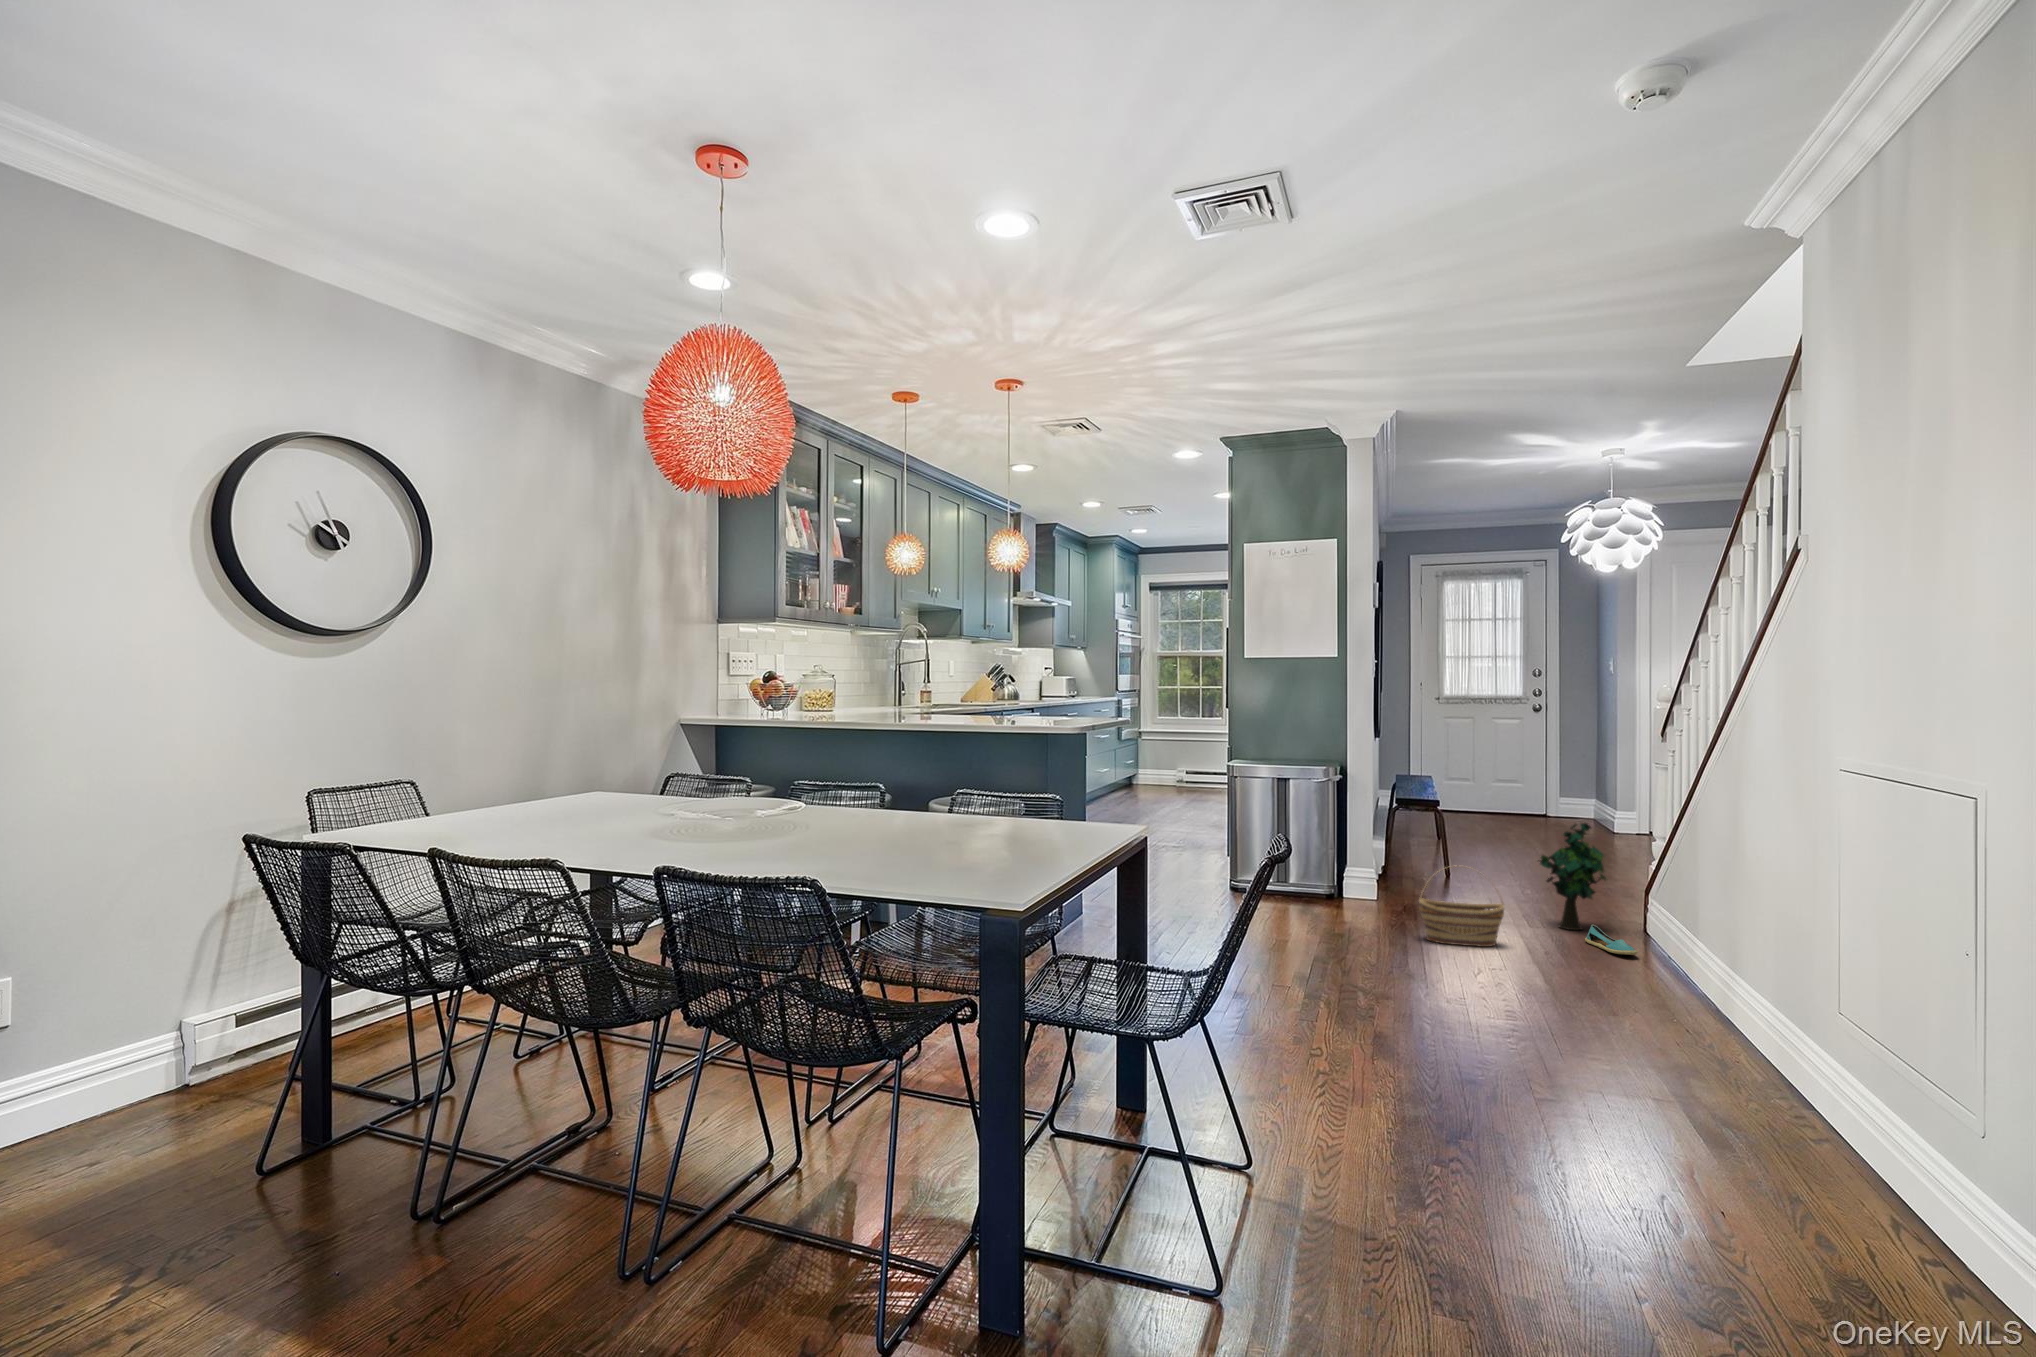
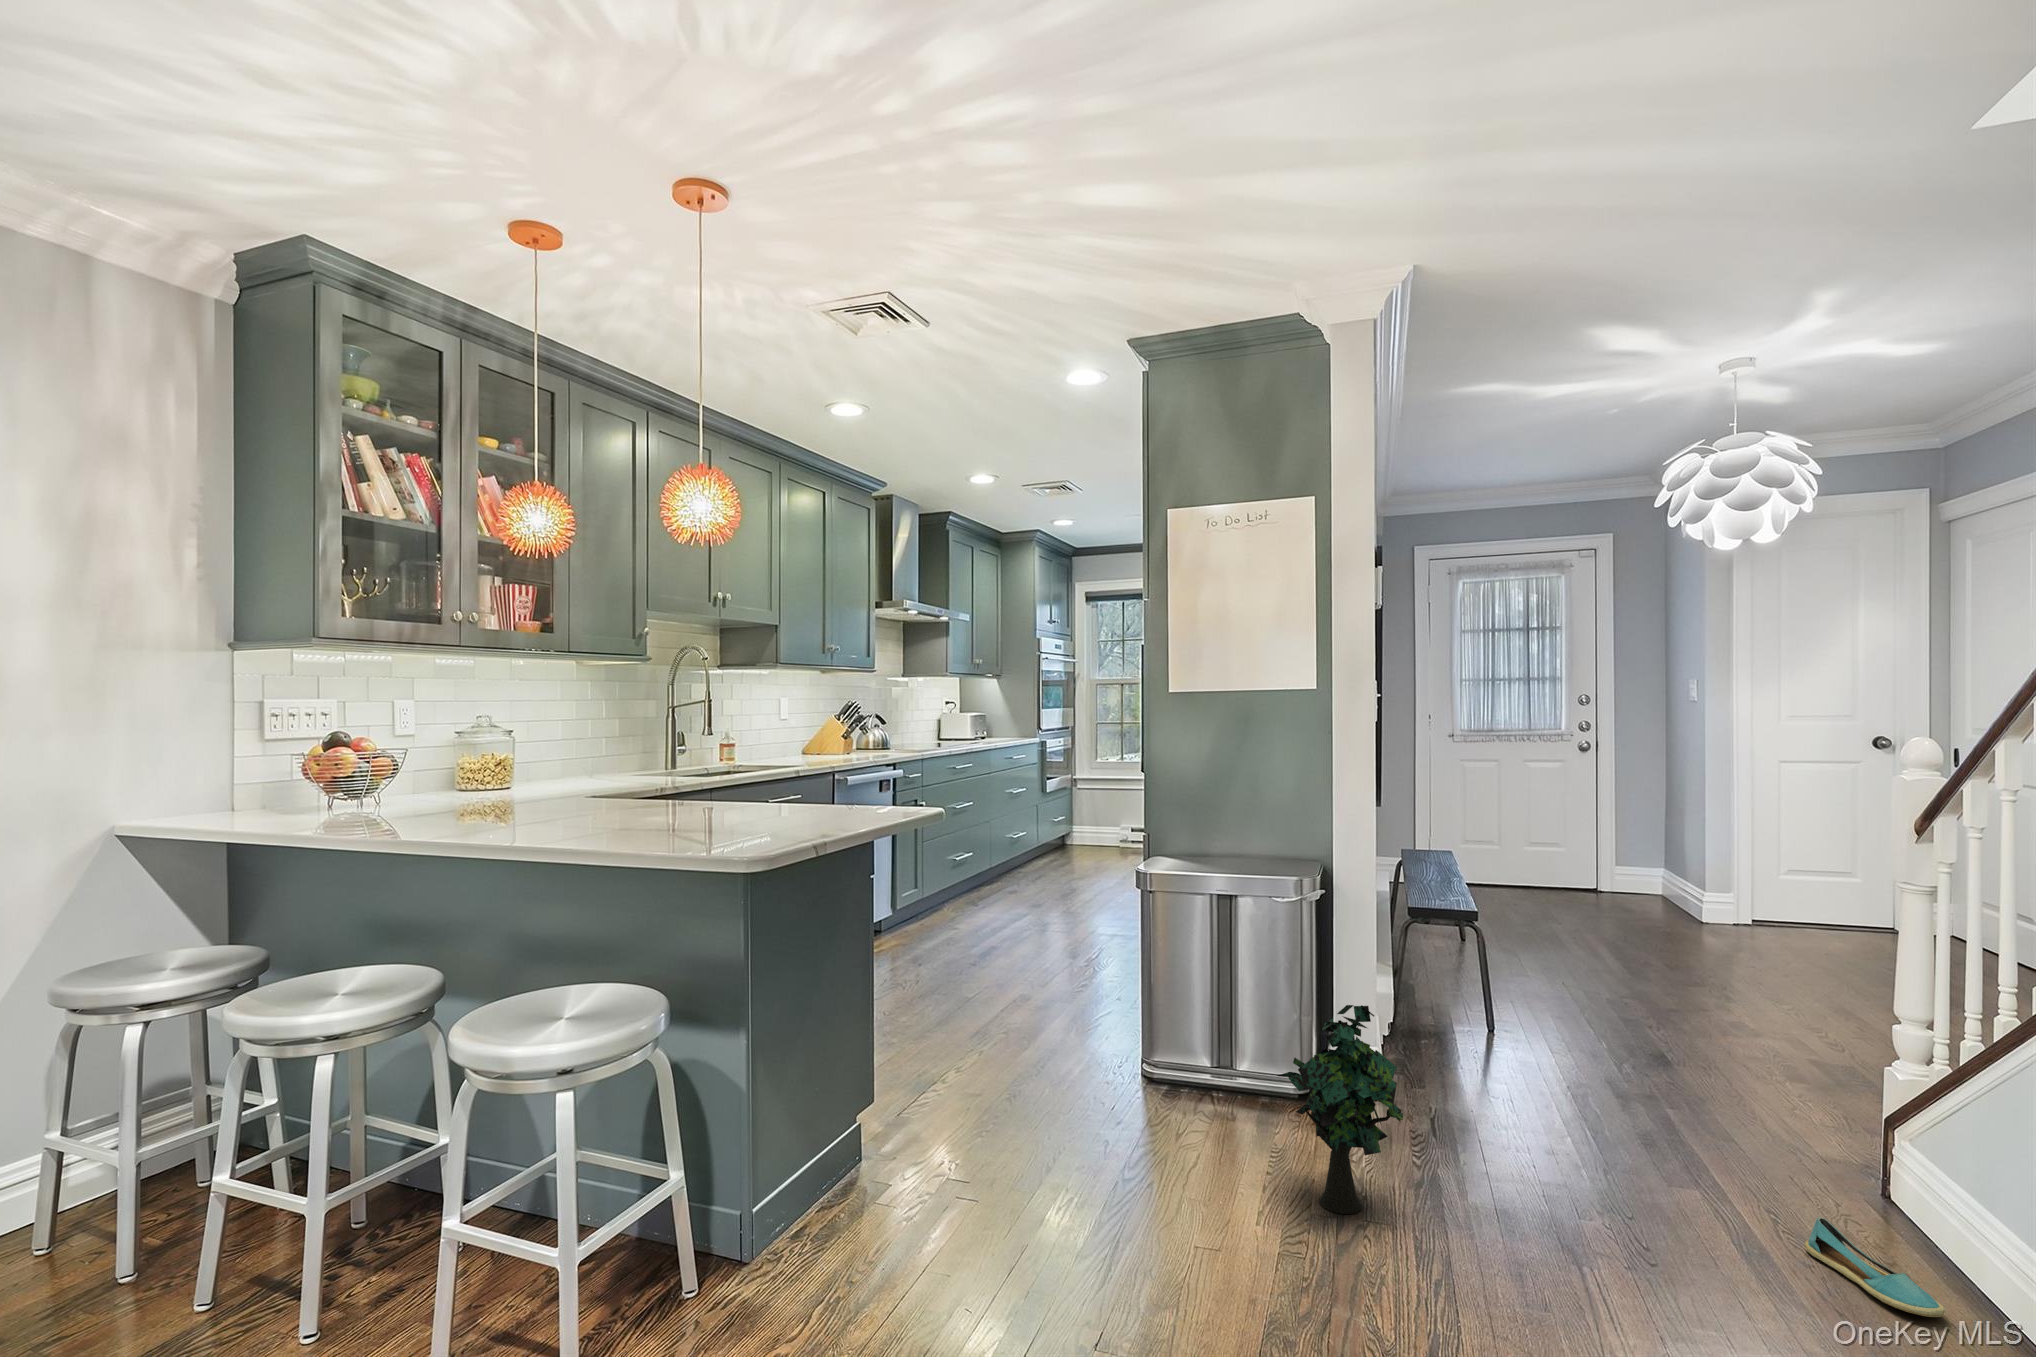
decorative plant: present [1538,823,1606,930] -> present [1277,1005,1403,1214]
basket: present [1419,866,1504,947] -> none [1476,1103,1650,1276]

